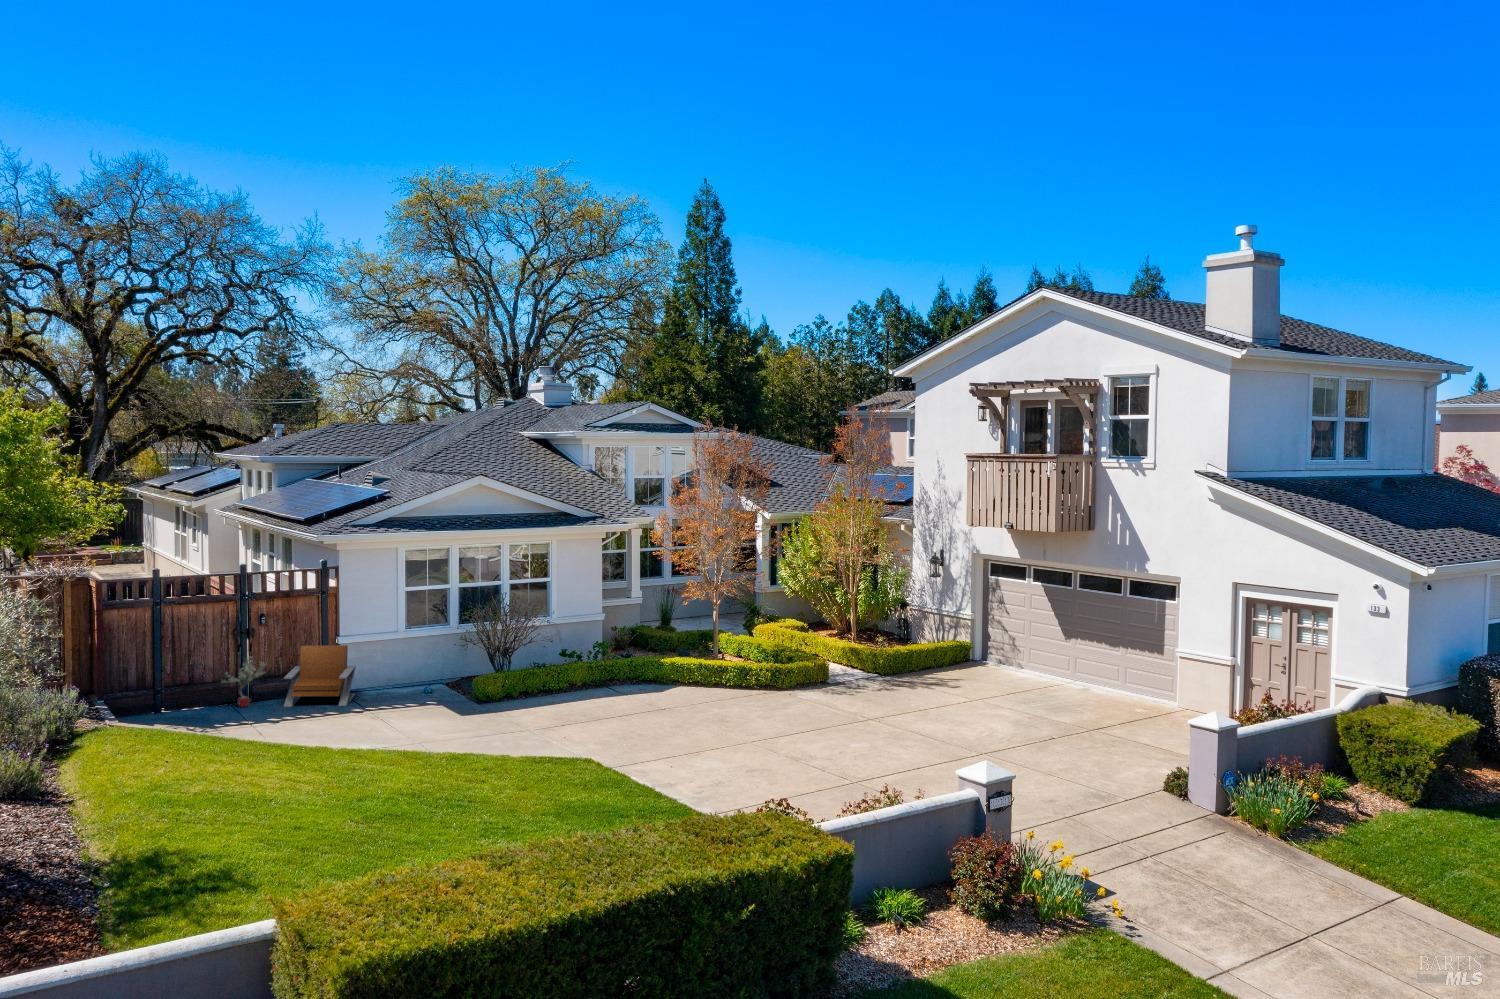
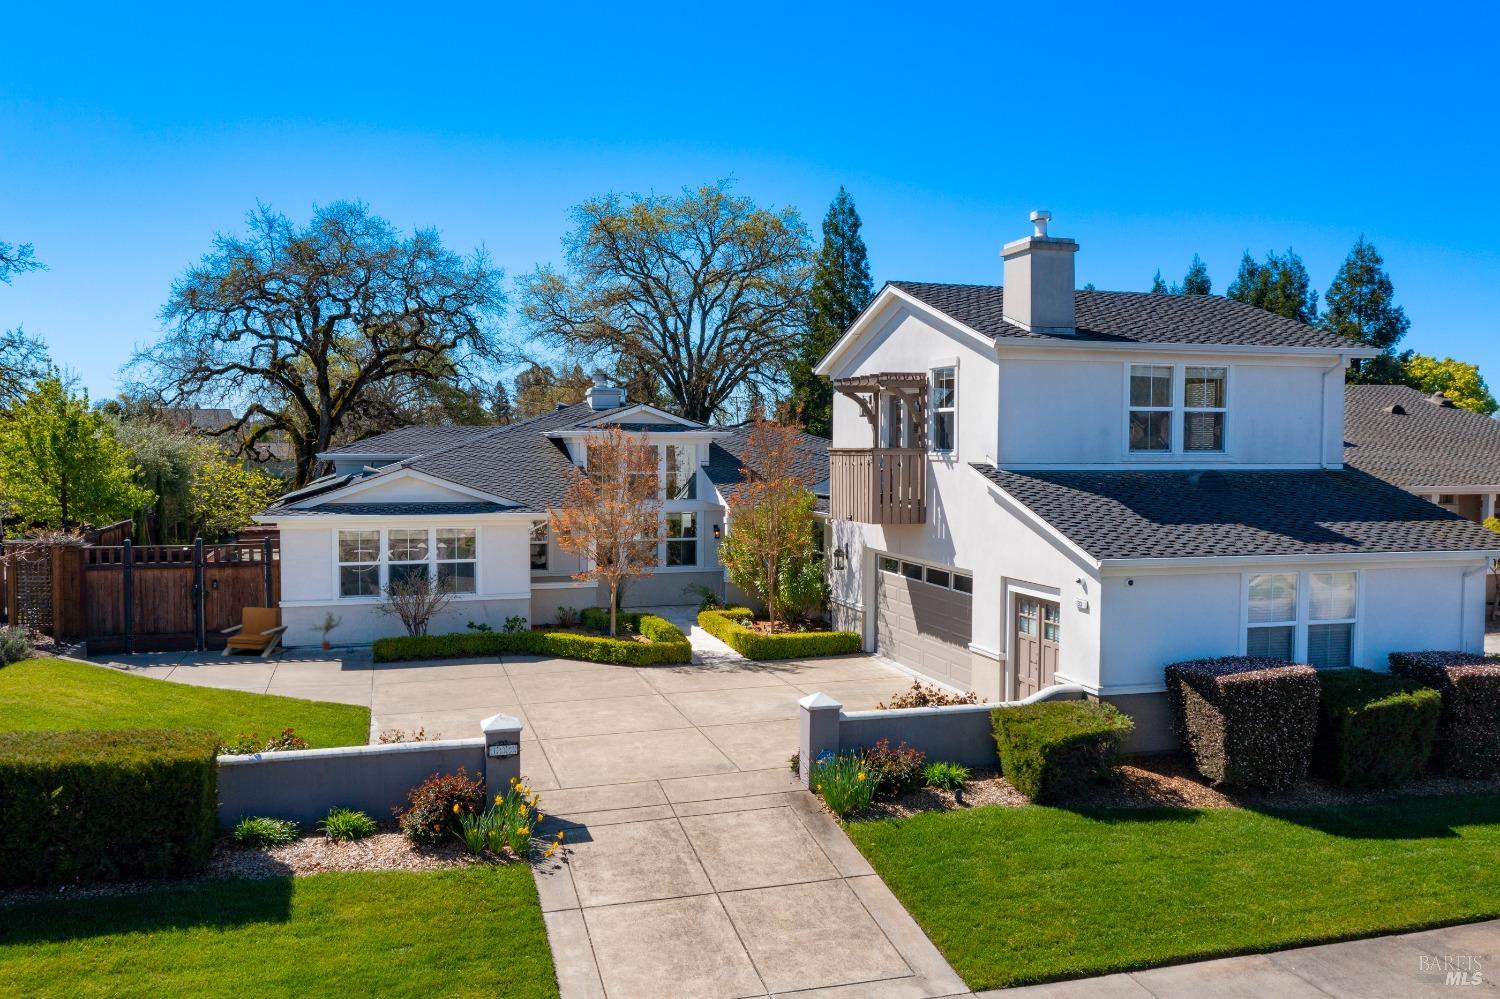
potted tree: present [222,658,266,707] -> present [311,612,342,650]

